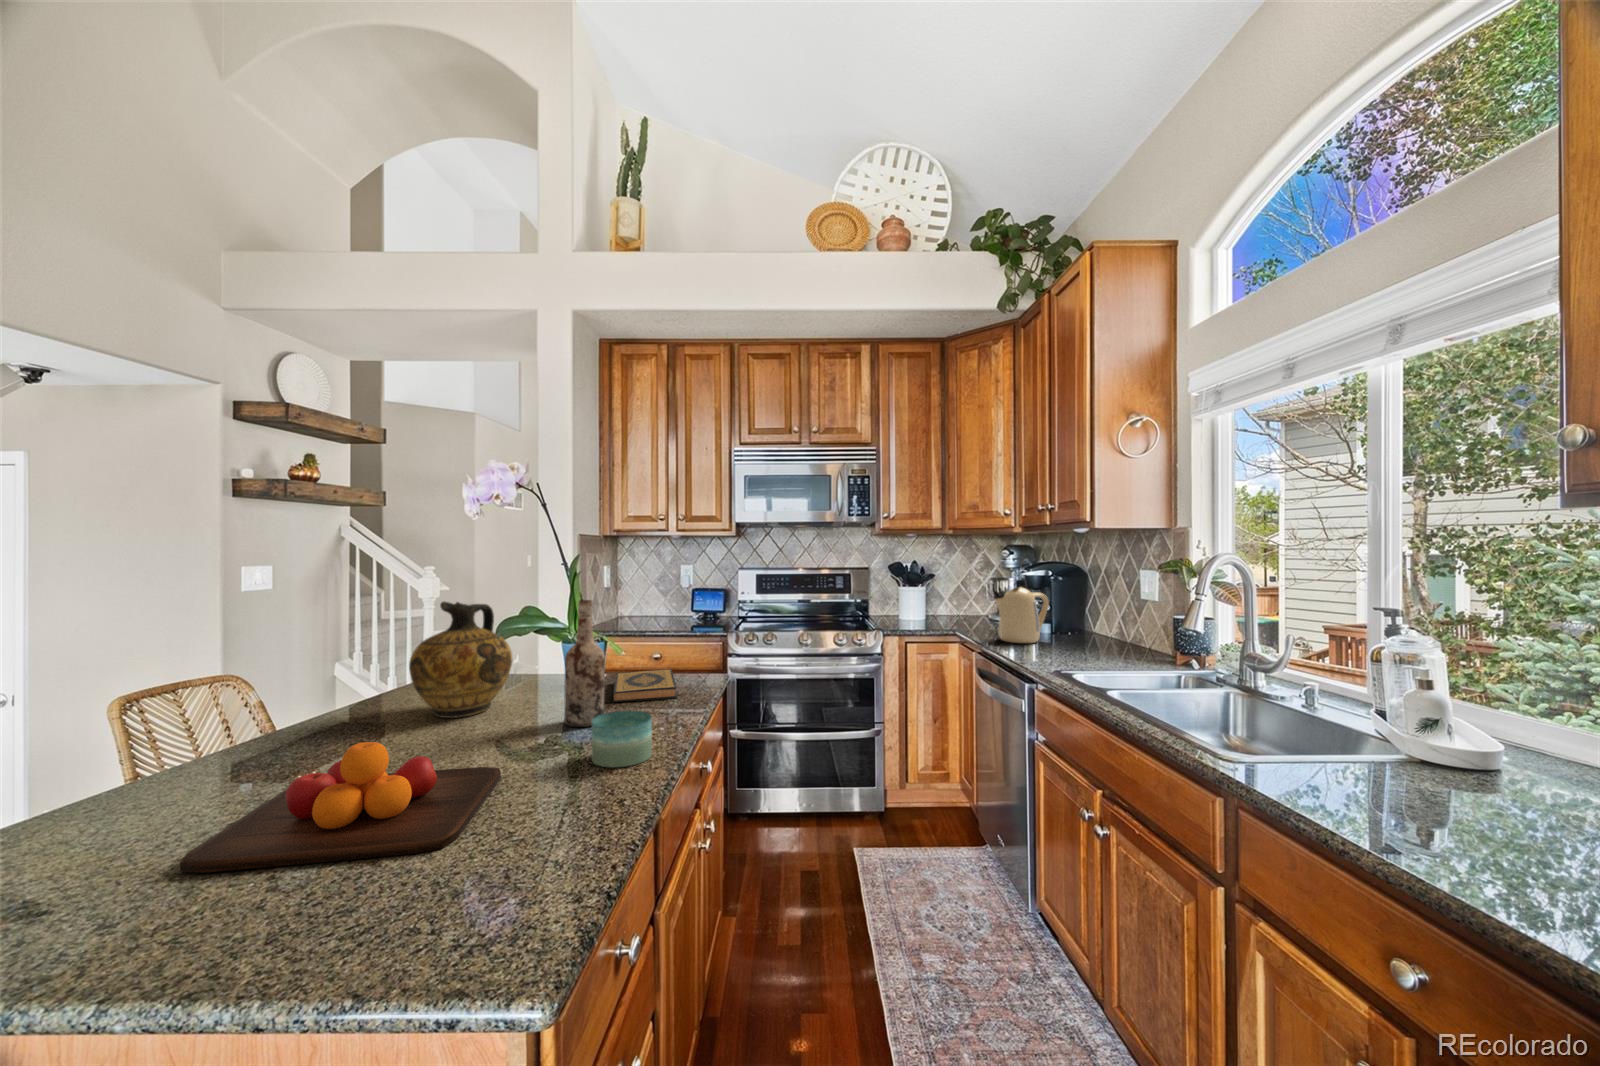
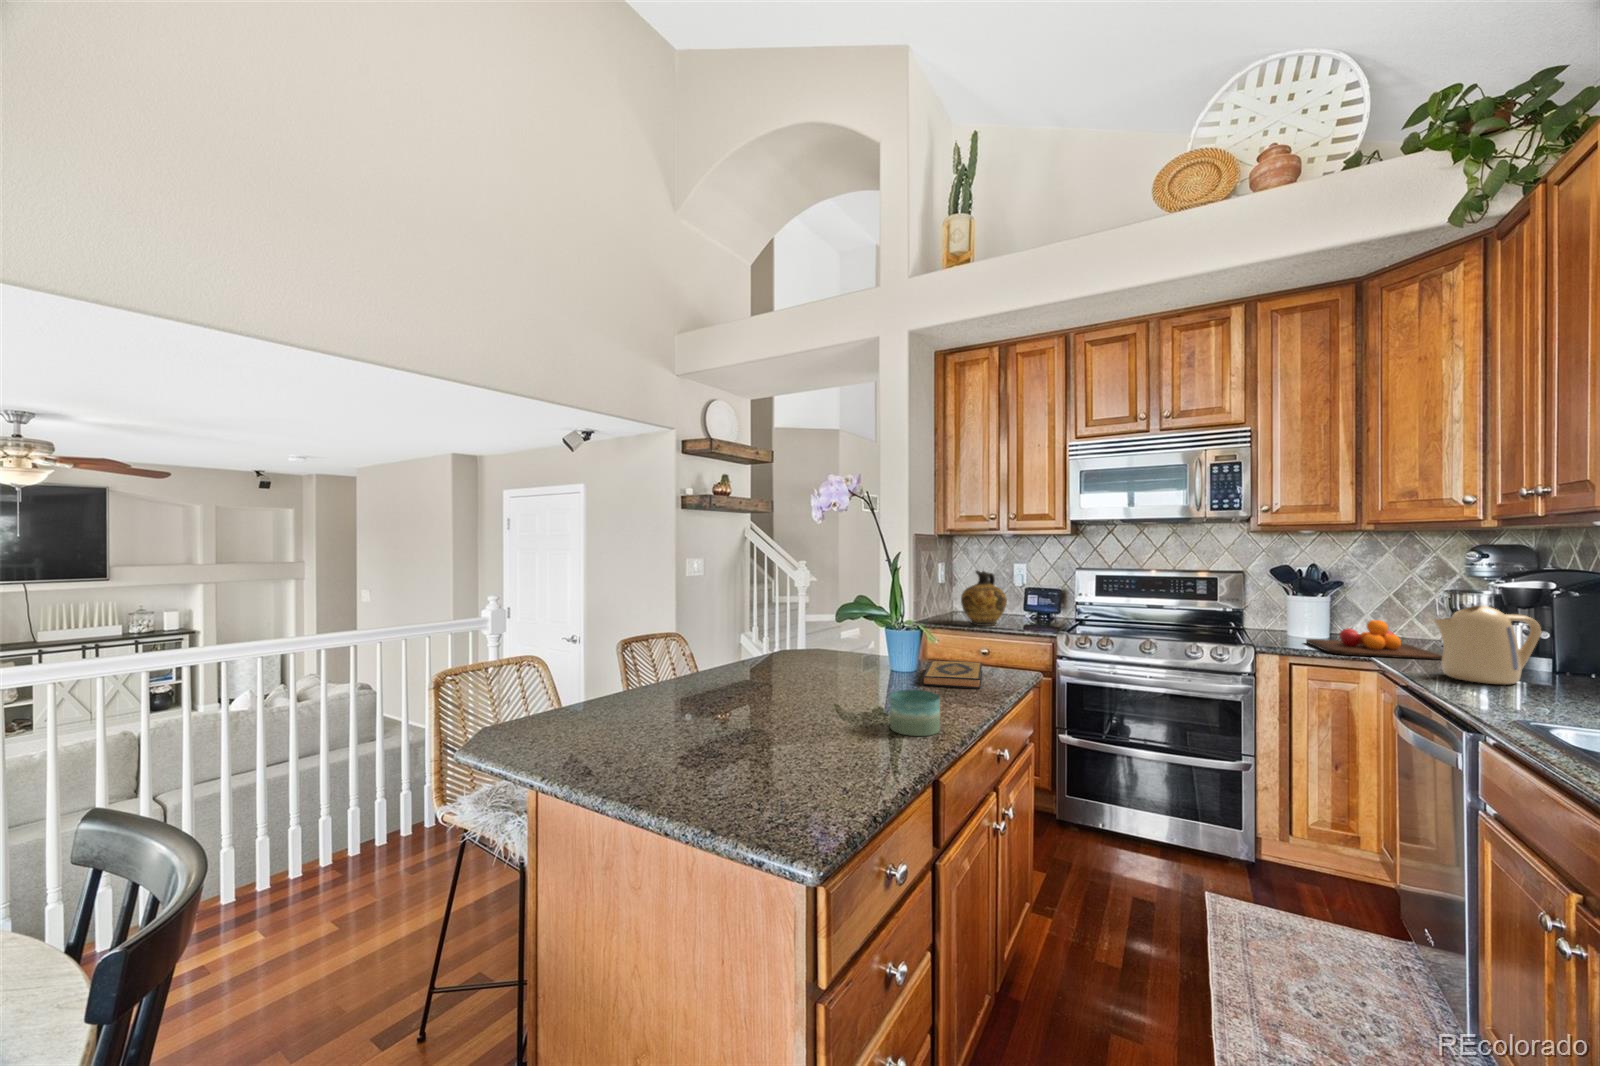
wine bottle: present [565,600,605,727] -> none [879,593,910,701]
ceramic jug: present [409,602,512,718] -> present [961,571,1007,626]
chopping board: present [180,742,501,873] -> present [1306,620,1442,660]

